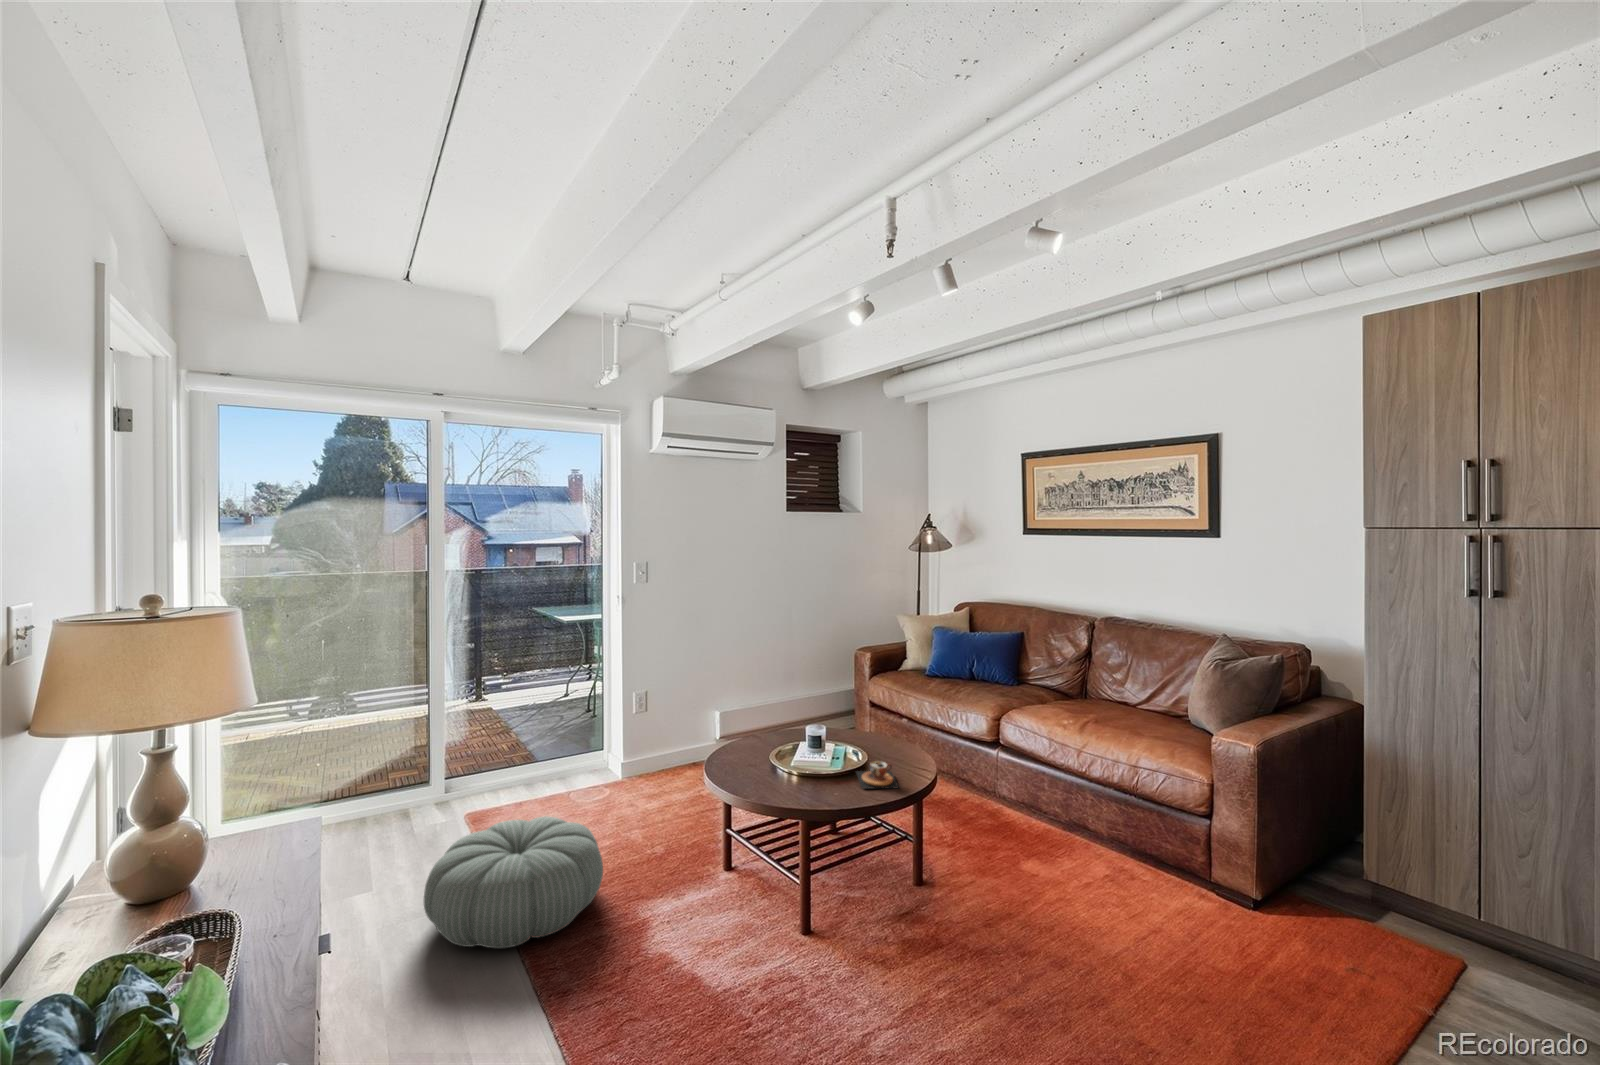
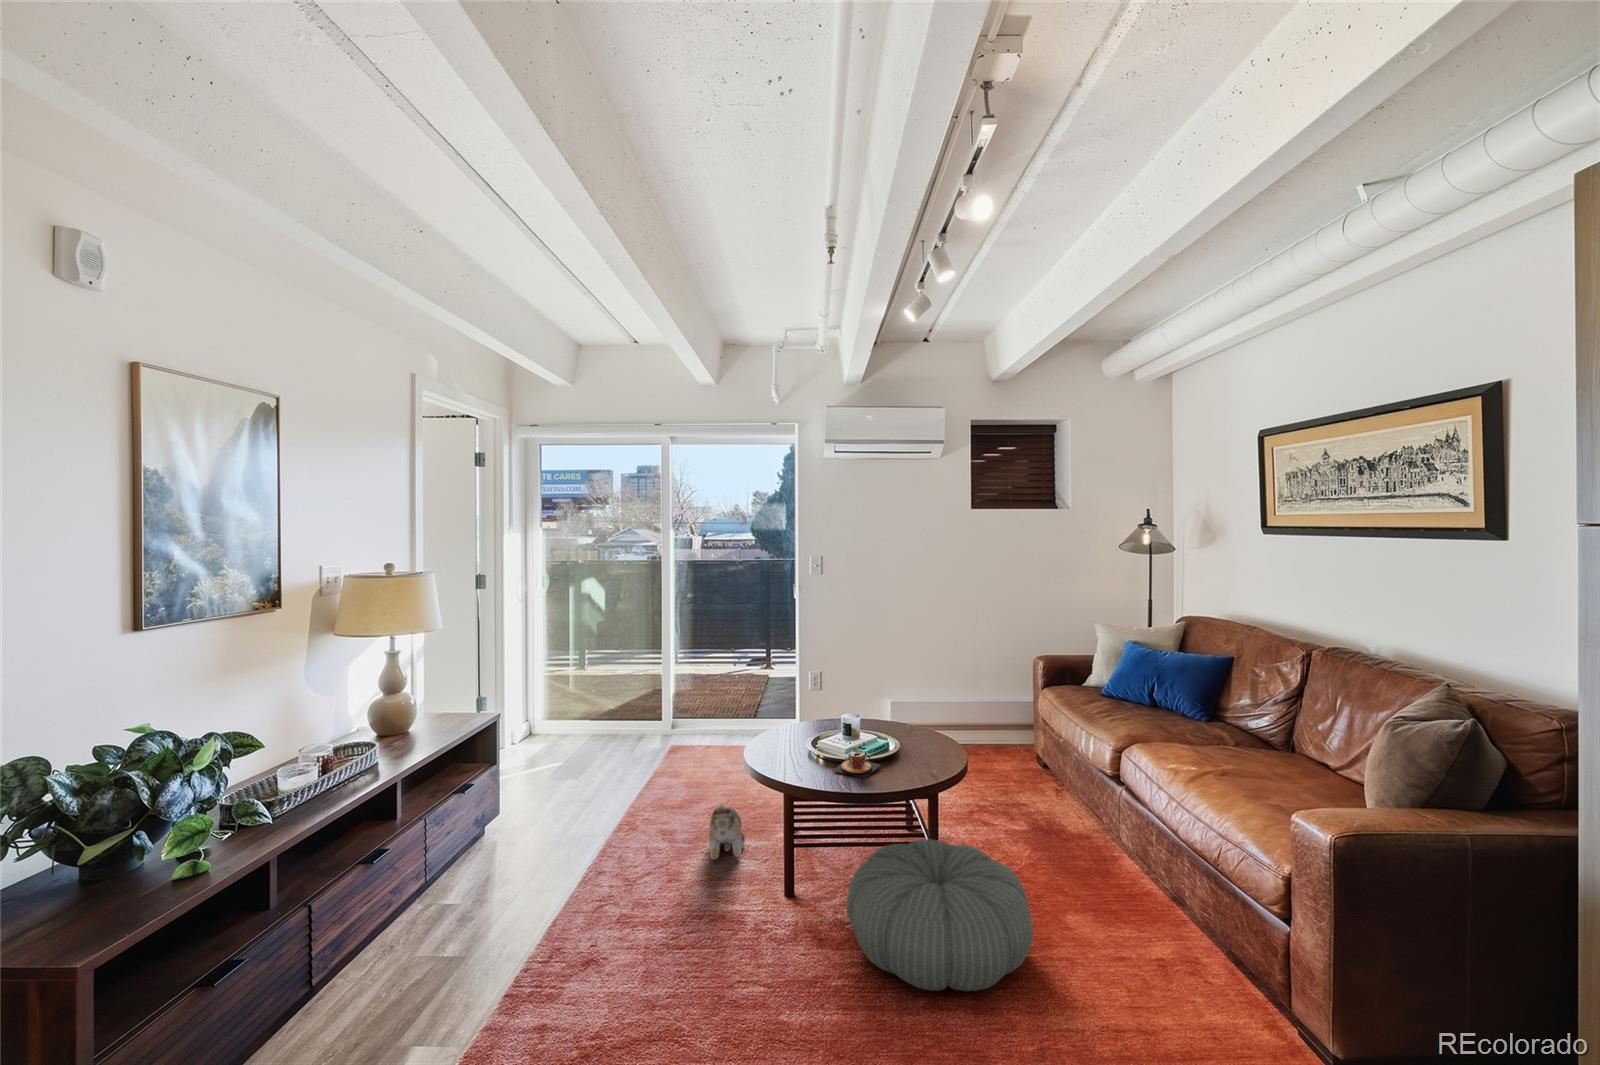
pouf: present [424,816,603,948] -> present [847,839,1033,991]
plush toy: none [675,861,746,933] -> present [709,804,745,860]

